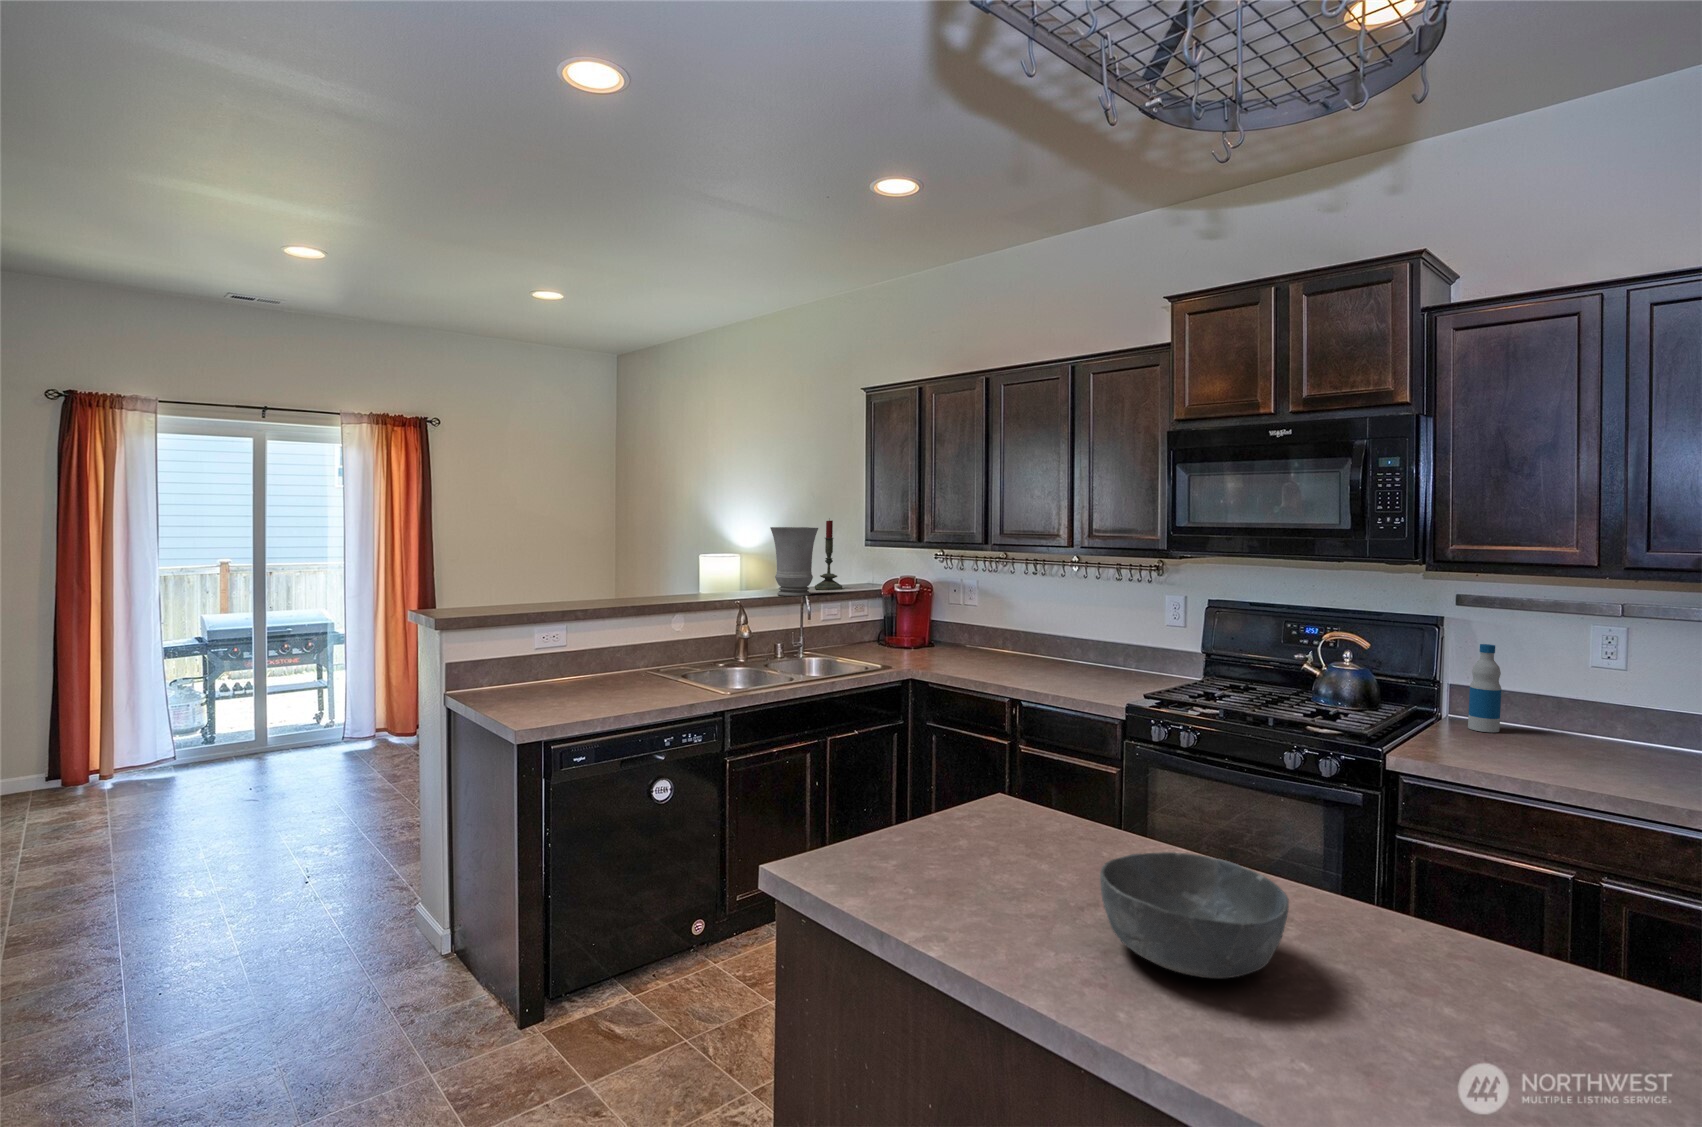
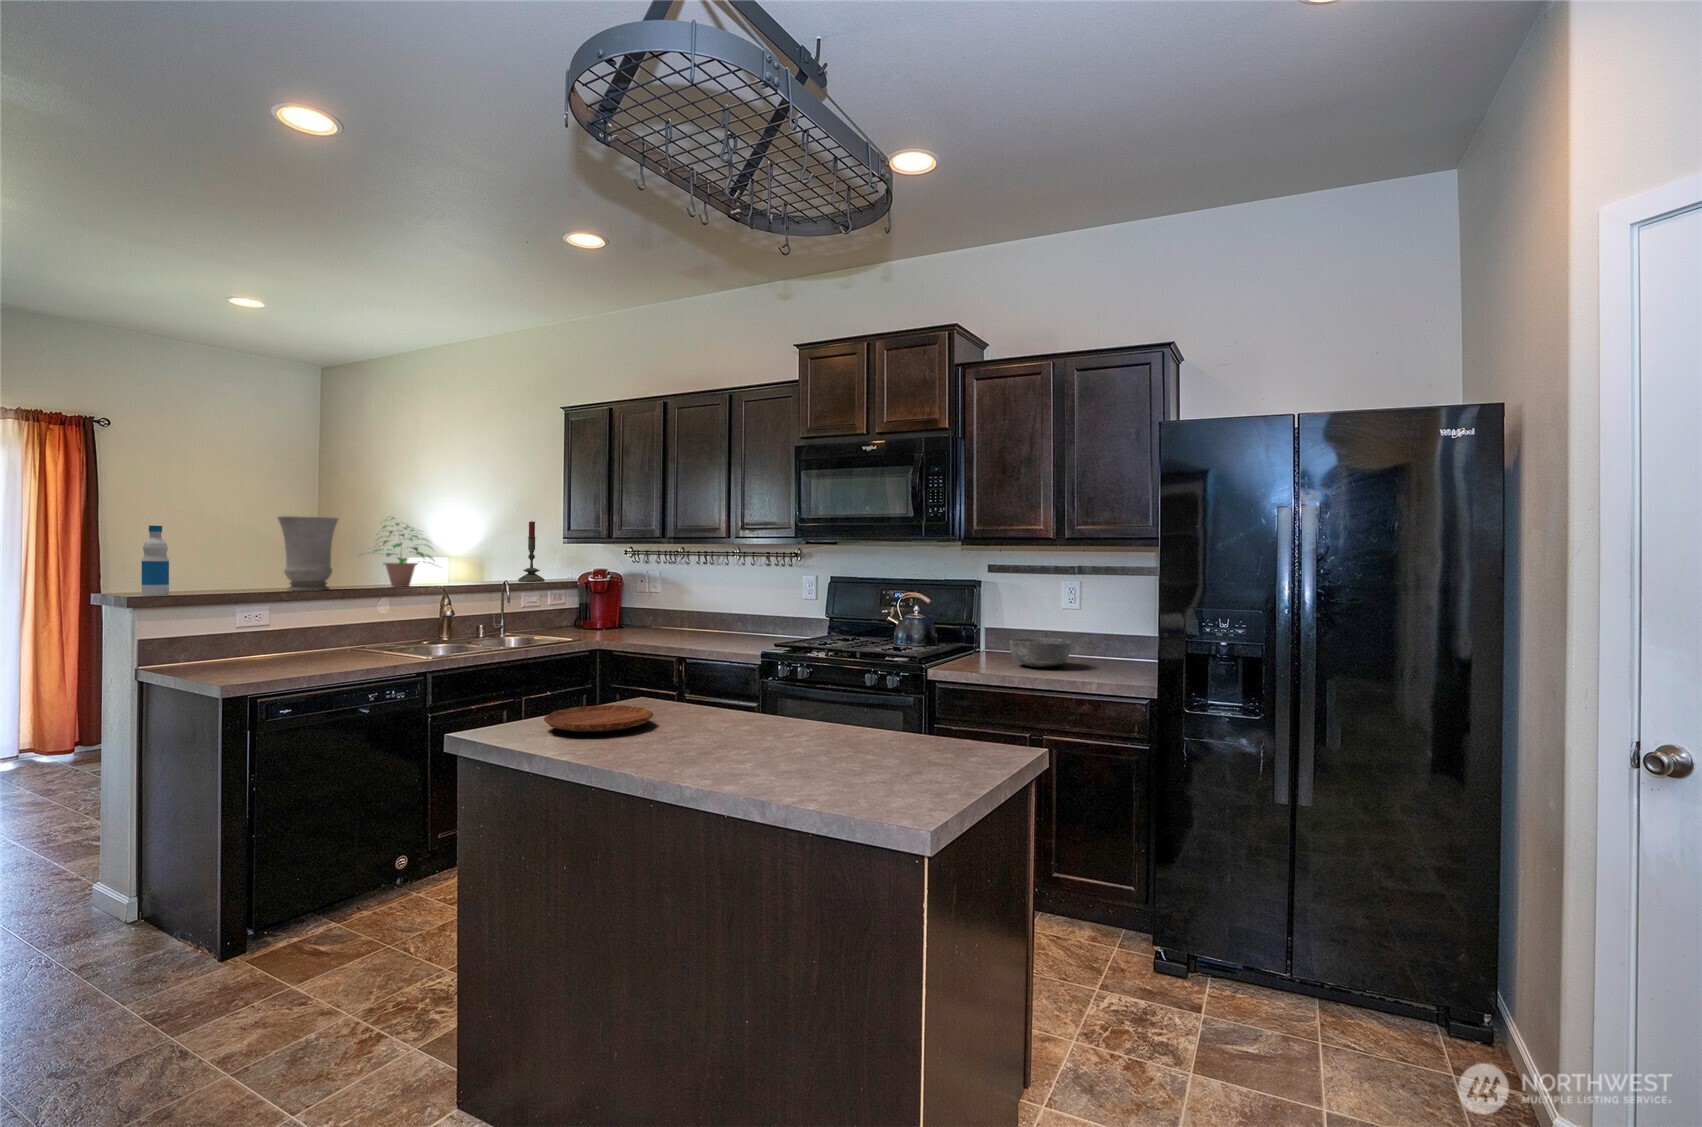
potted plant: none [653,522,740,601] -> present [375,518,432,587]
vase: present [770,527,818,596] -> present [278,516,338,591]
bottle: present [1468,644,1501,732] -> present [141,526,169,596]
tray: none [888,834,1043,899] -> present [544,705,653,732]
bowl: present [1100,852,1289,978] -> present [1009,638,1072,667]

